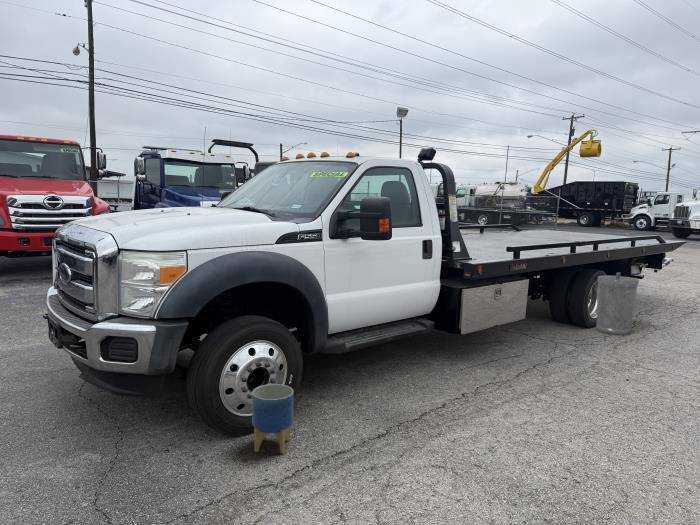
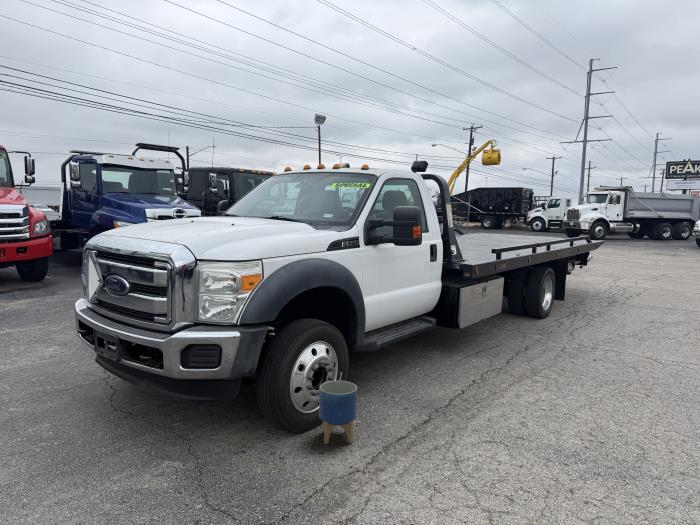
trash can: present [596,272,639,335] -> none [548,269,583,324]

